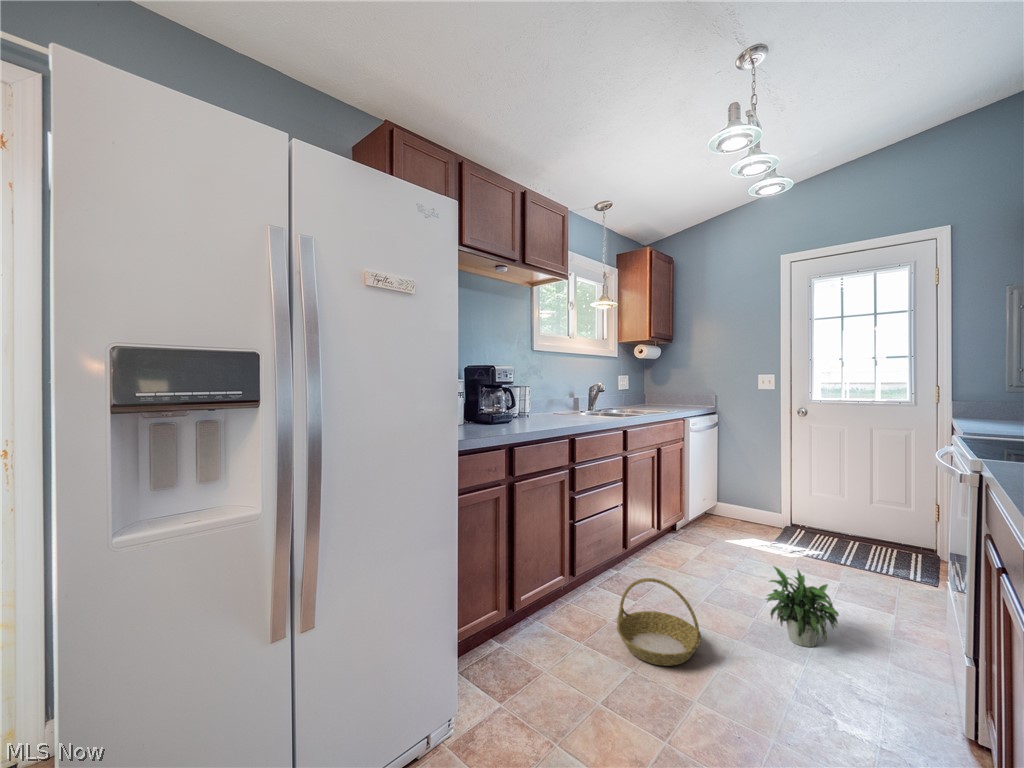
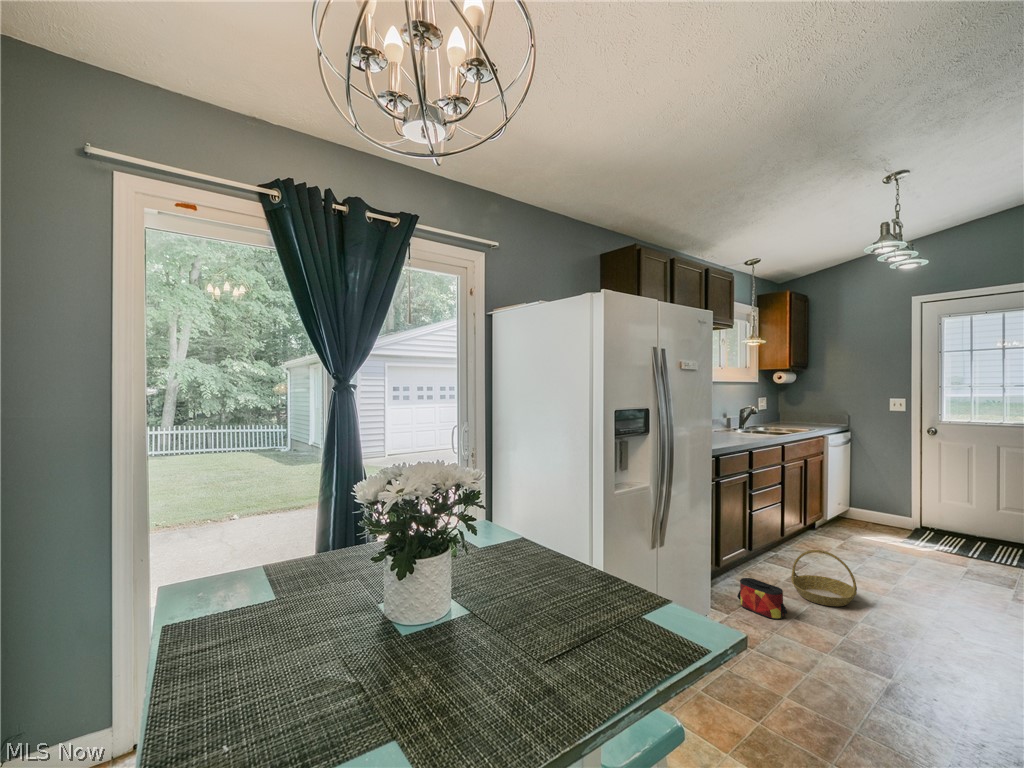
potted plant: present [766,566,839,647] -> none [904,548,963,604]
bag: none [533,630,594,703] -> present [737,578,787,619]

